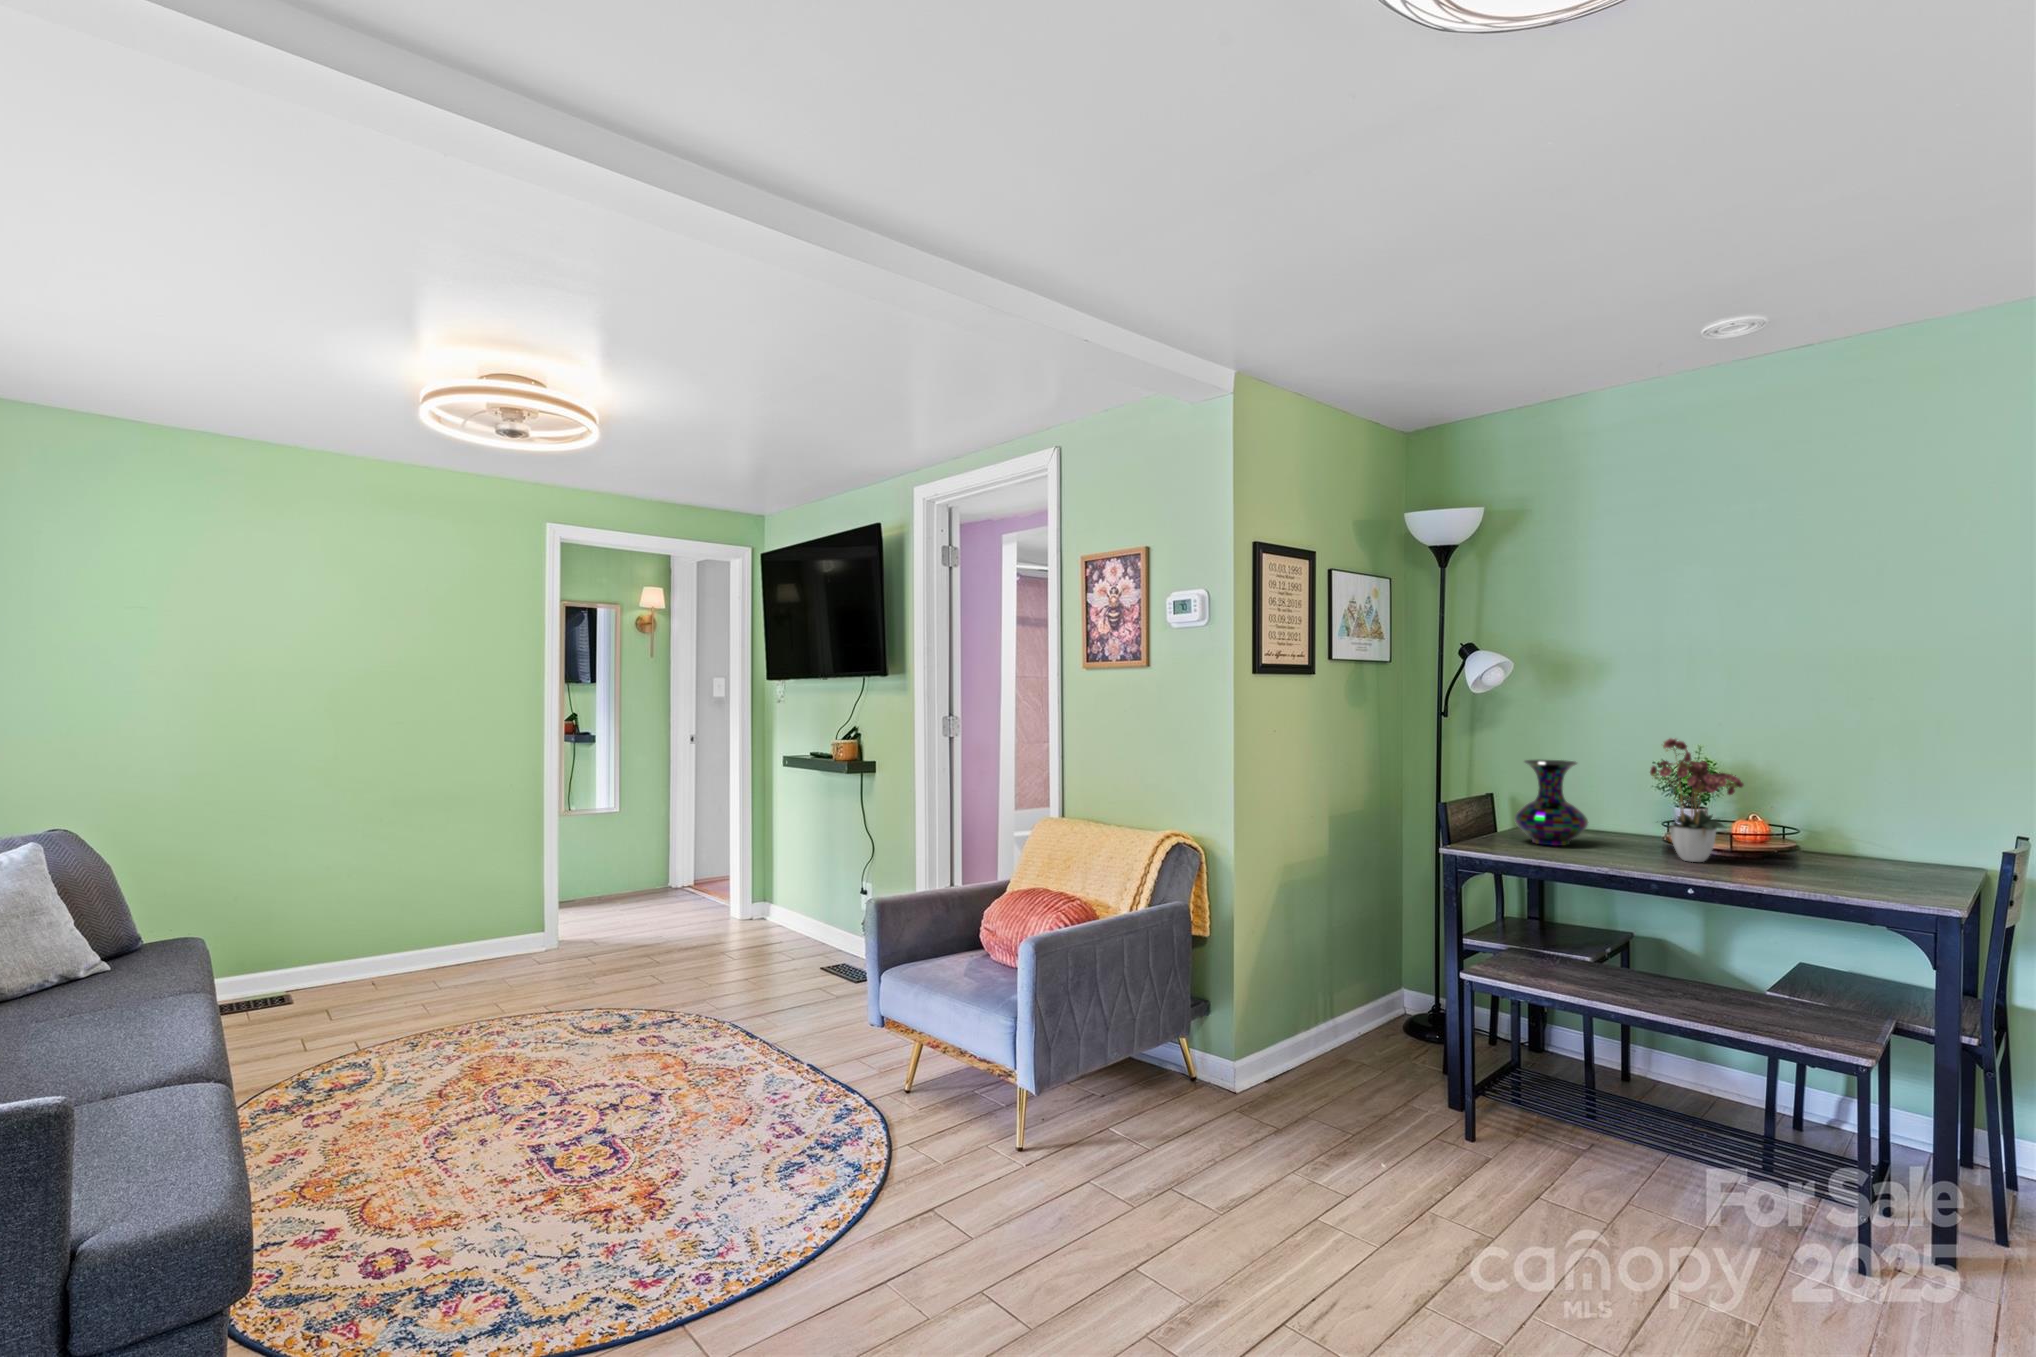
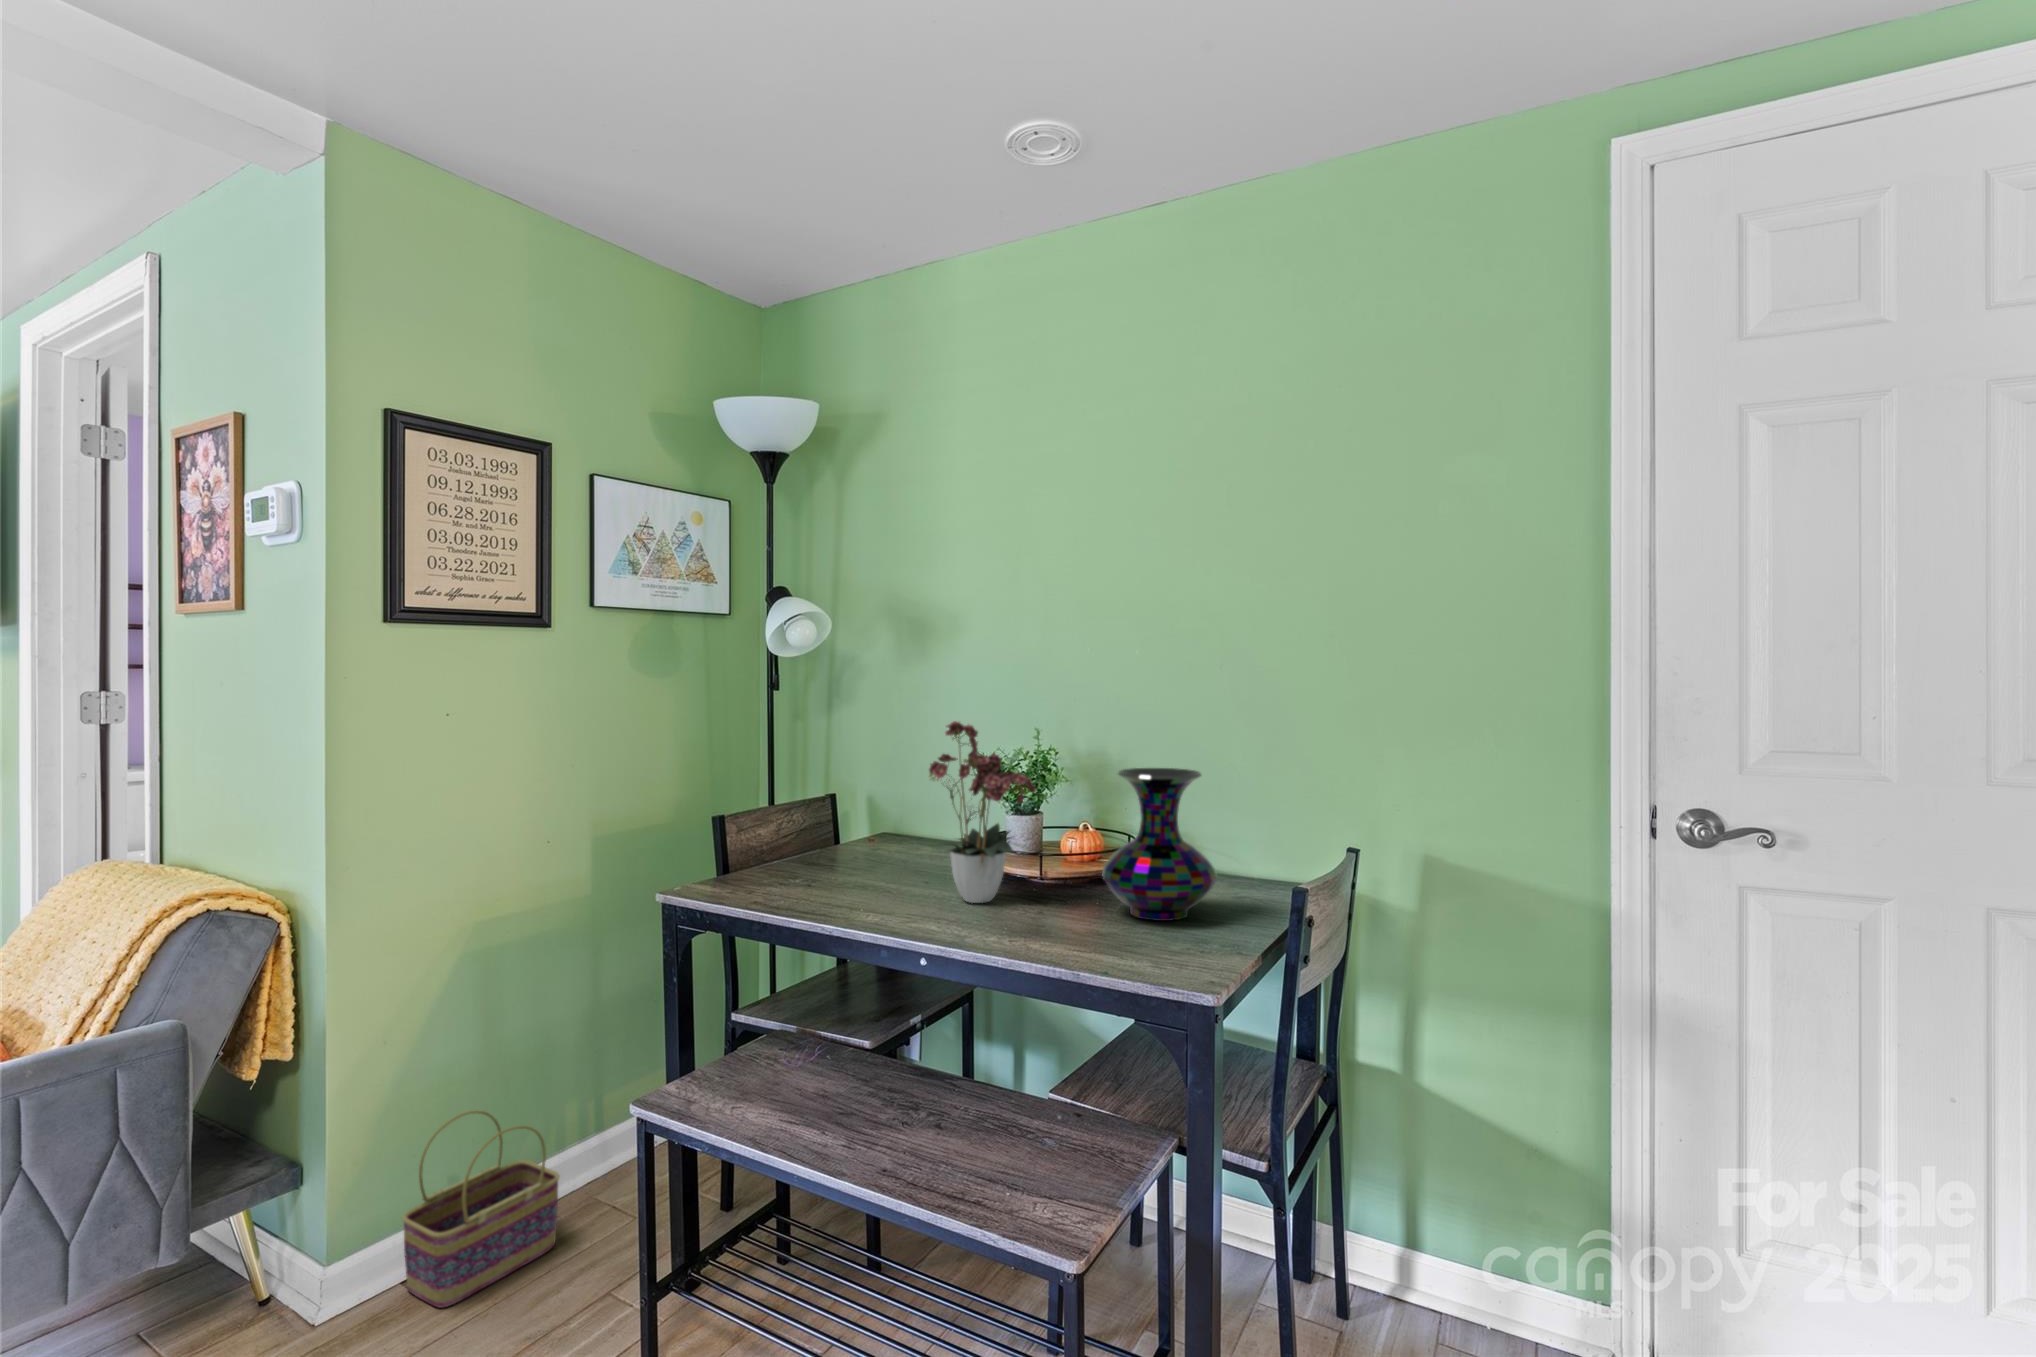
vase: present [1514,760,1588,846] -> present [1102,768,1217,921]
basket: none [1270,983,1349,1097] -> present [402,1110,559,1308]

